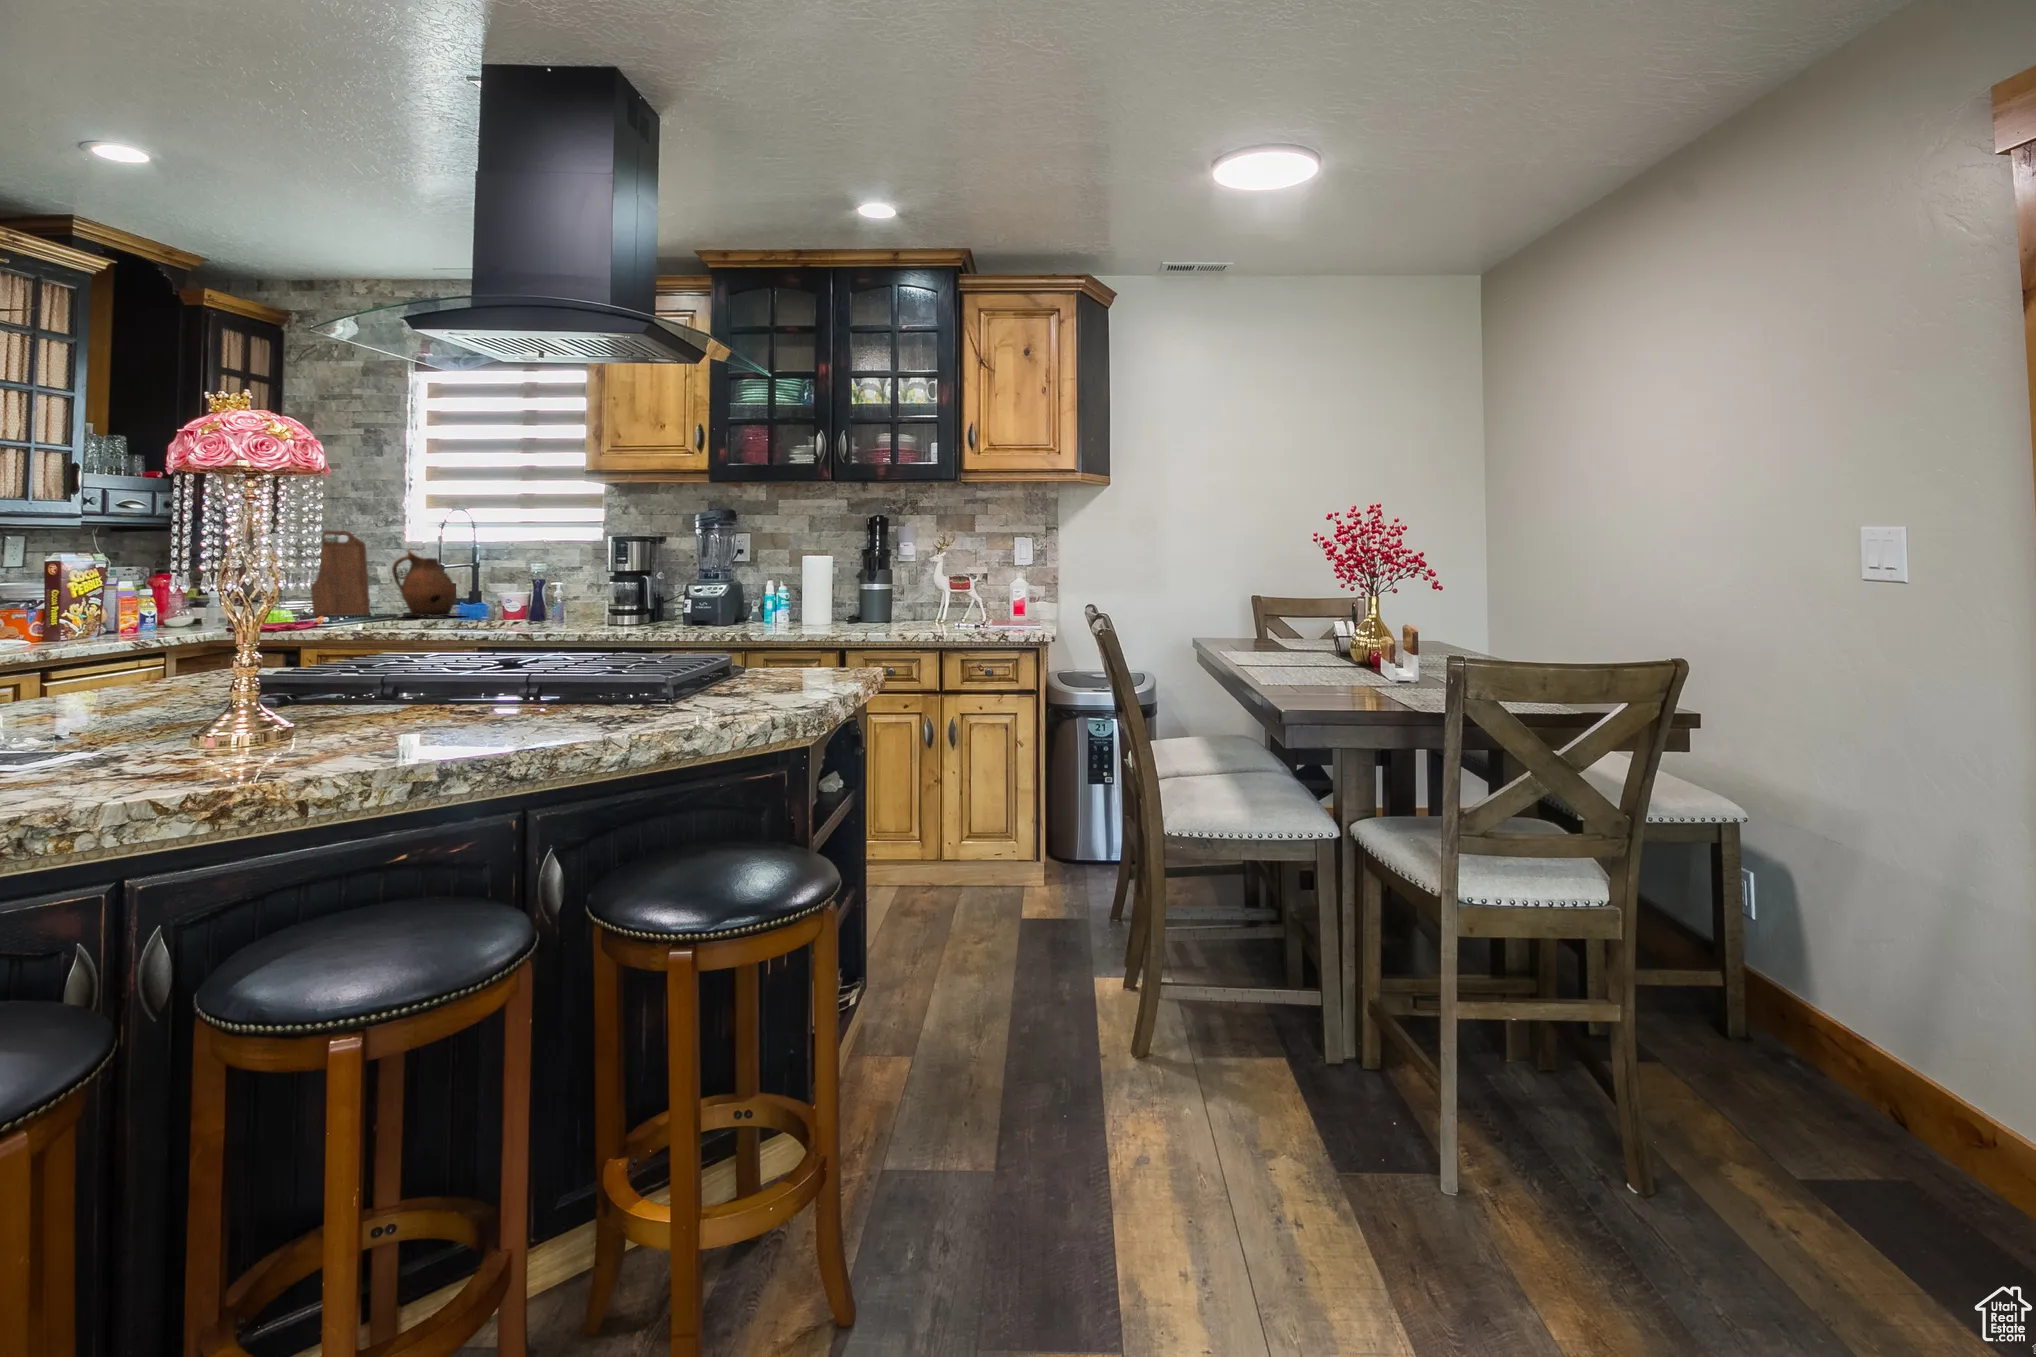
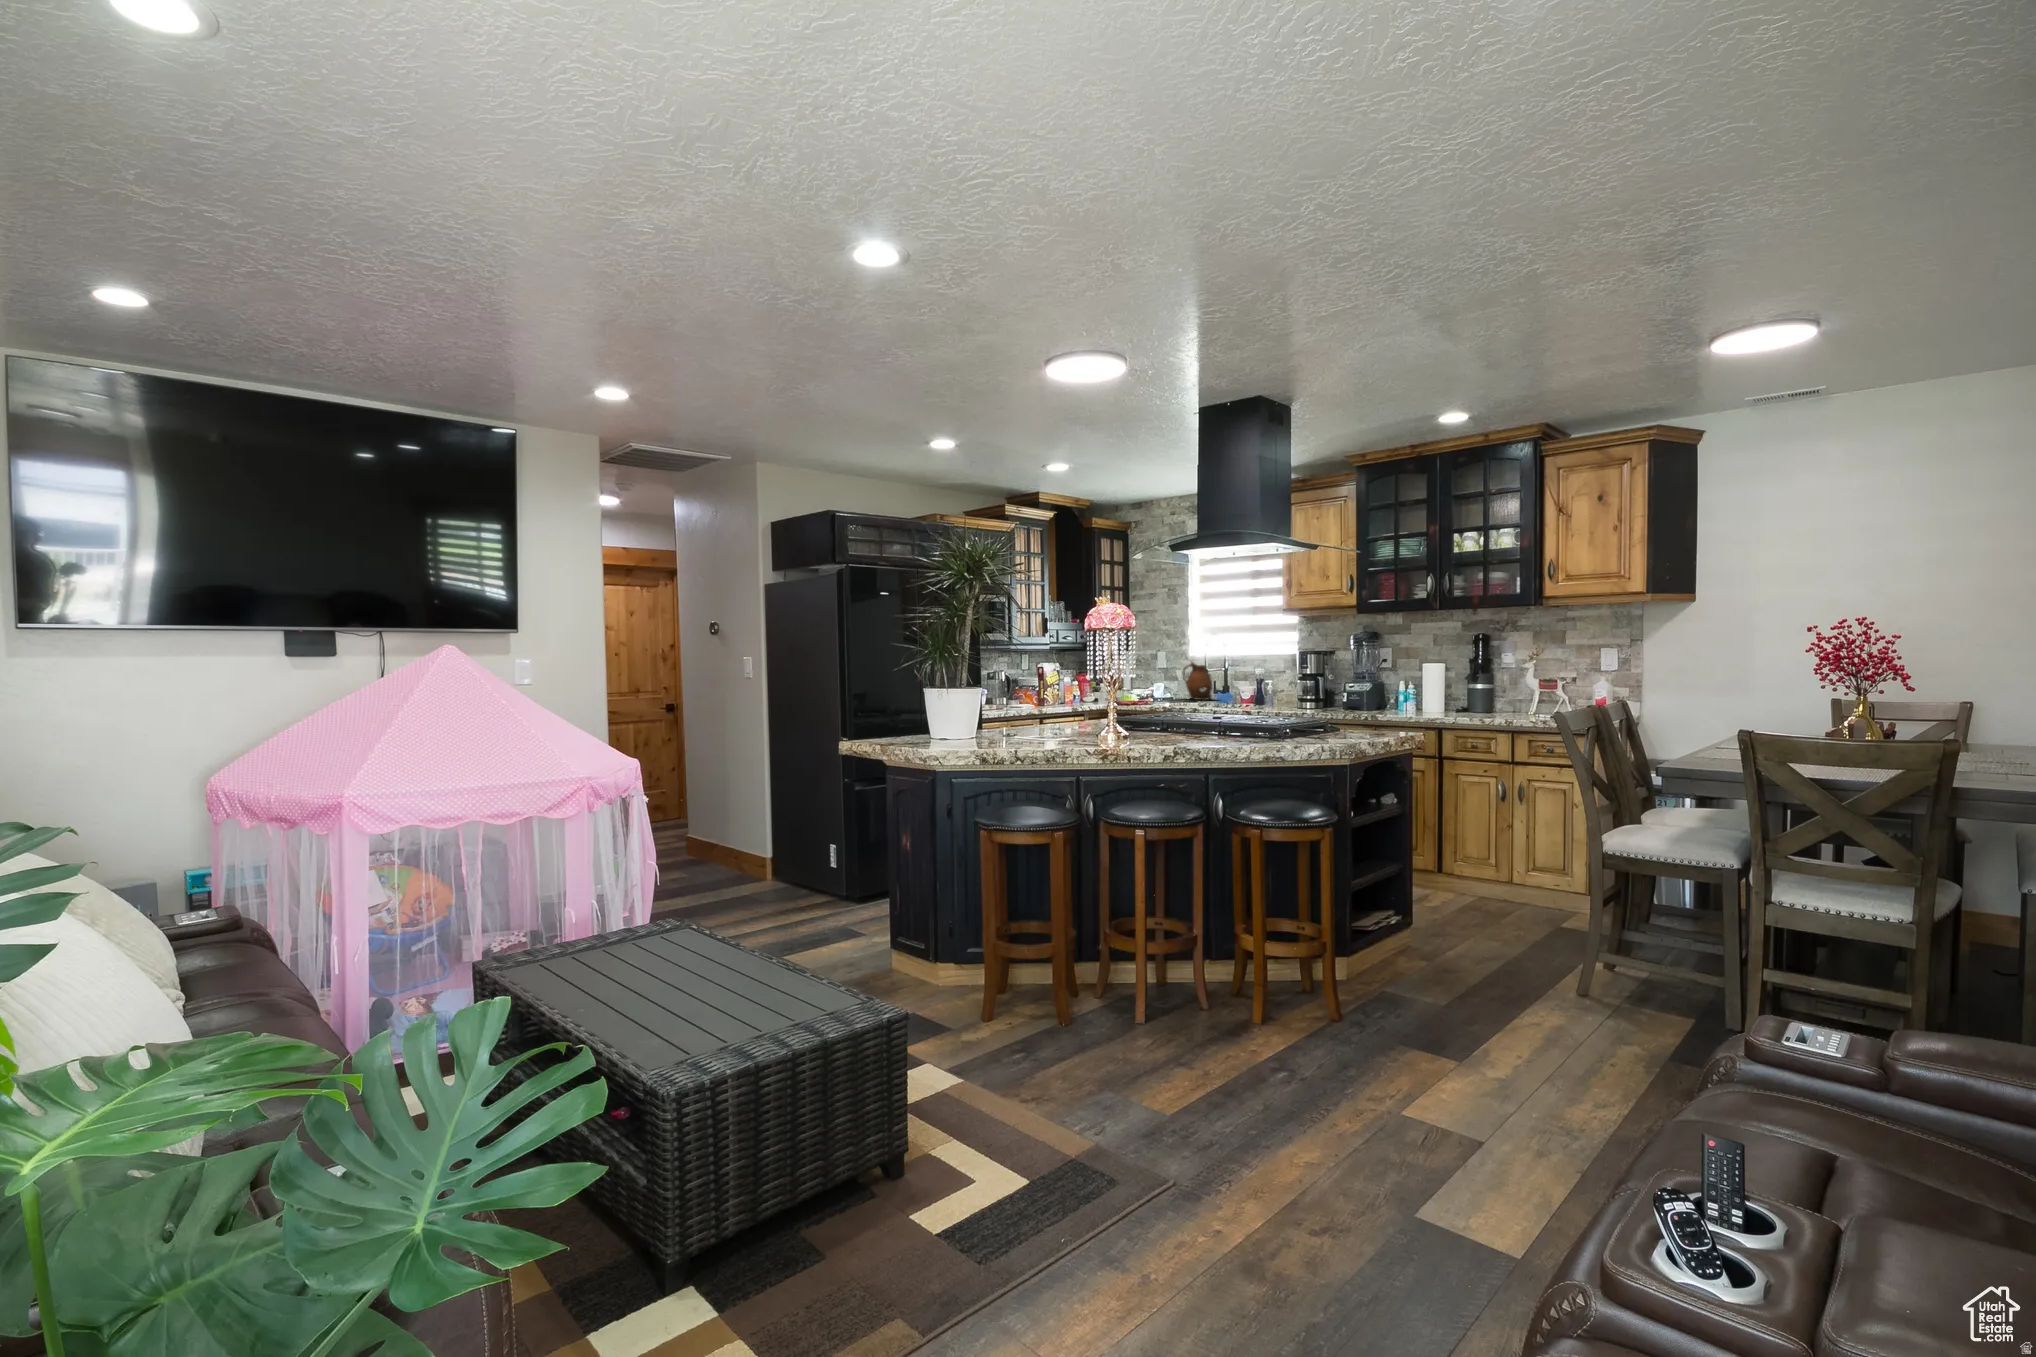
cutting board: present [311,530,370,616] -> none [1143,650,1171,698]

